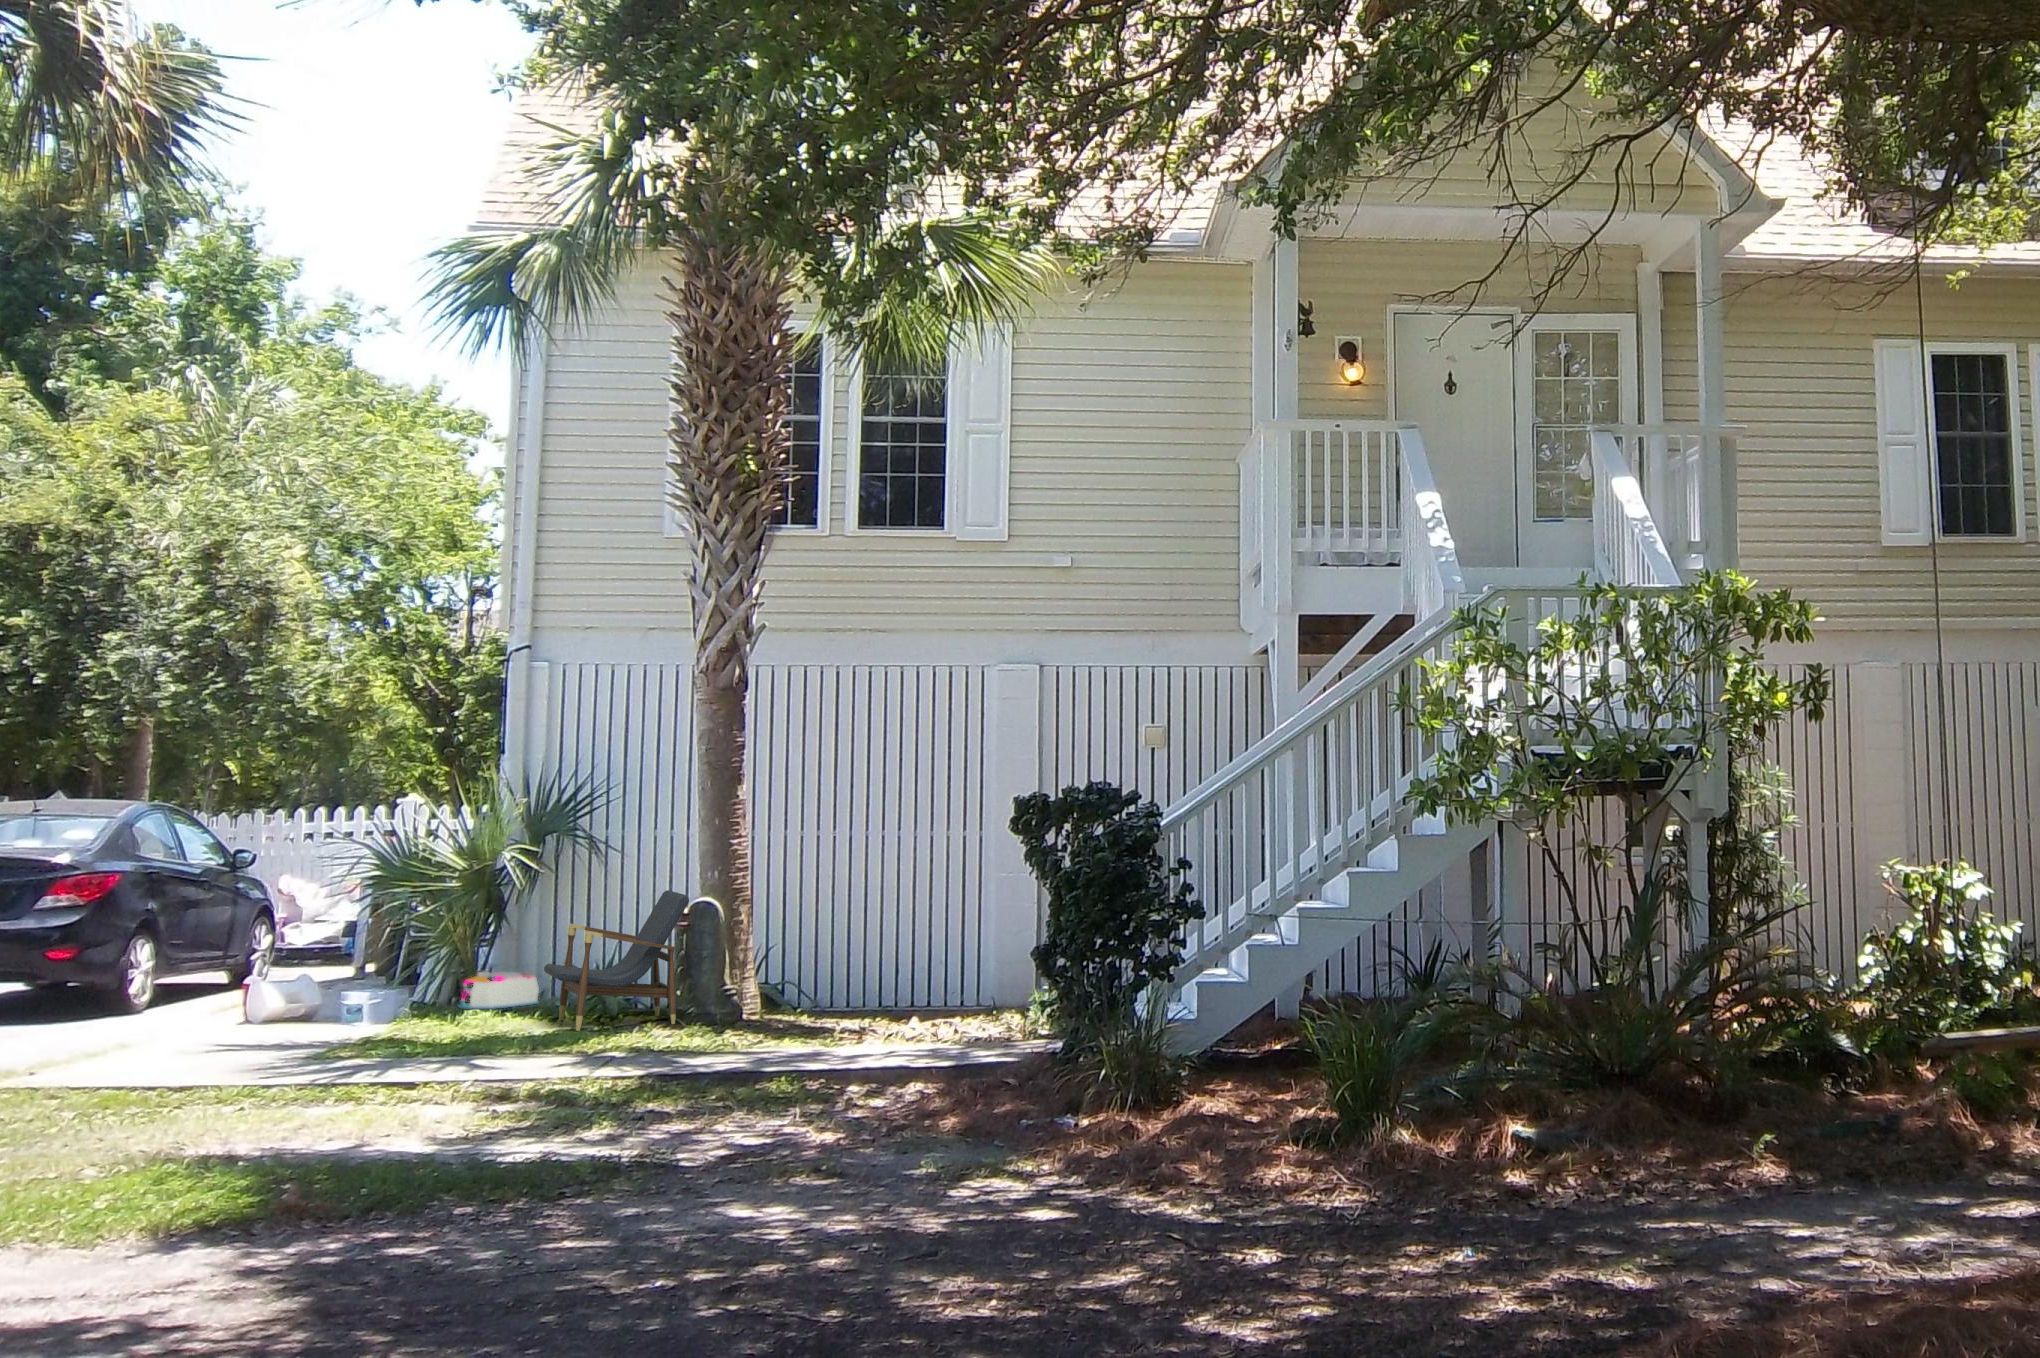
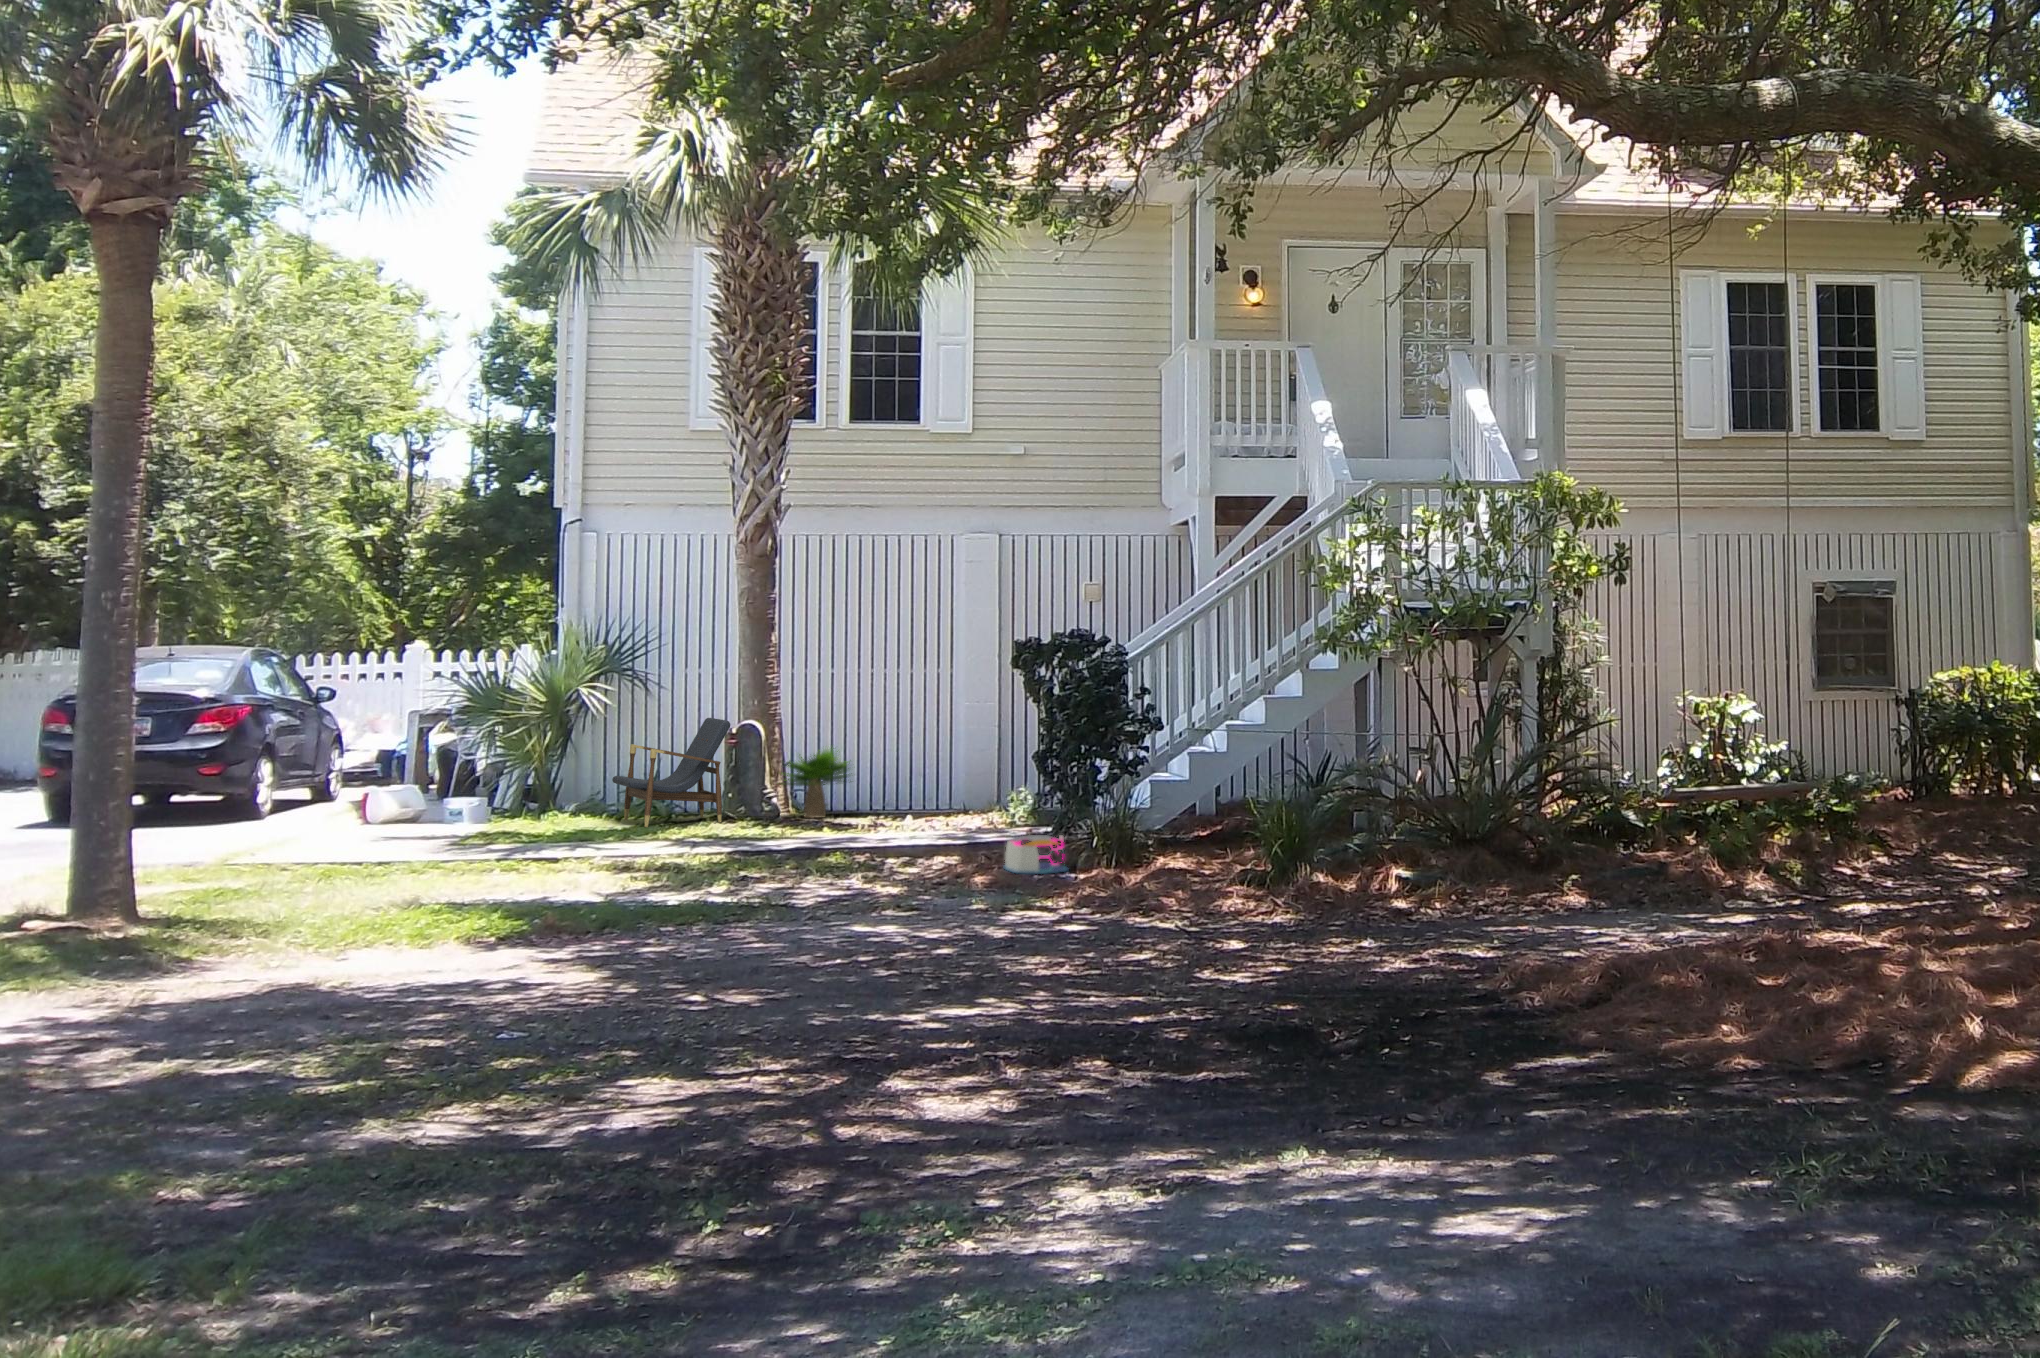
potted plant: none [741,923,851,1018] -> present [777,748,851,818]
storage bin: present [458,971,539,1009] -> present [1004,835,1068,874]

